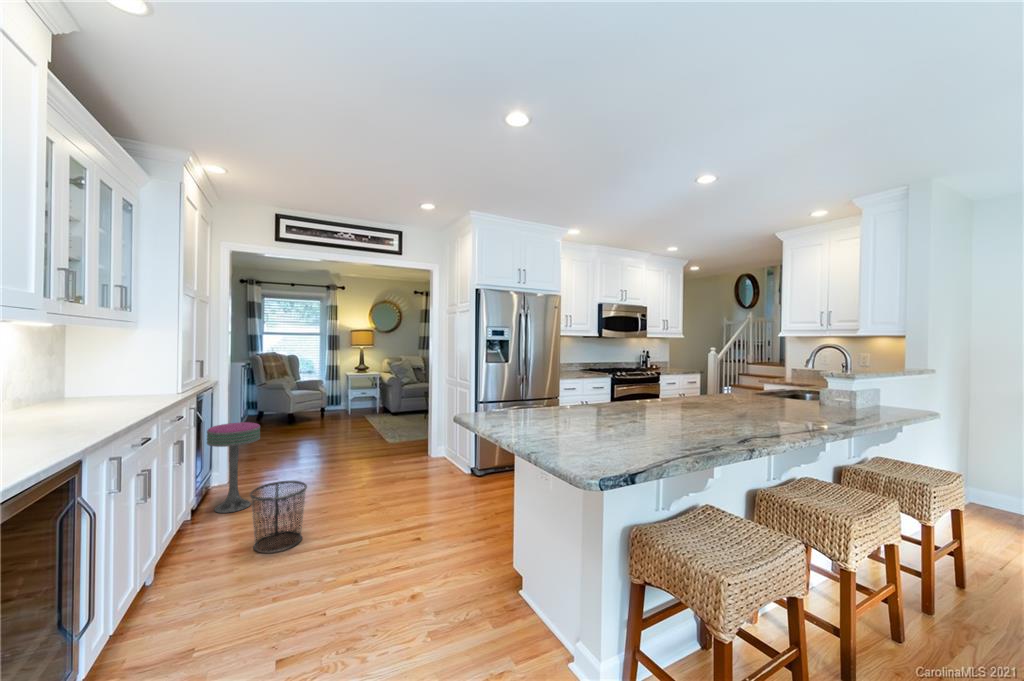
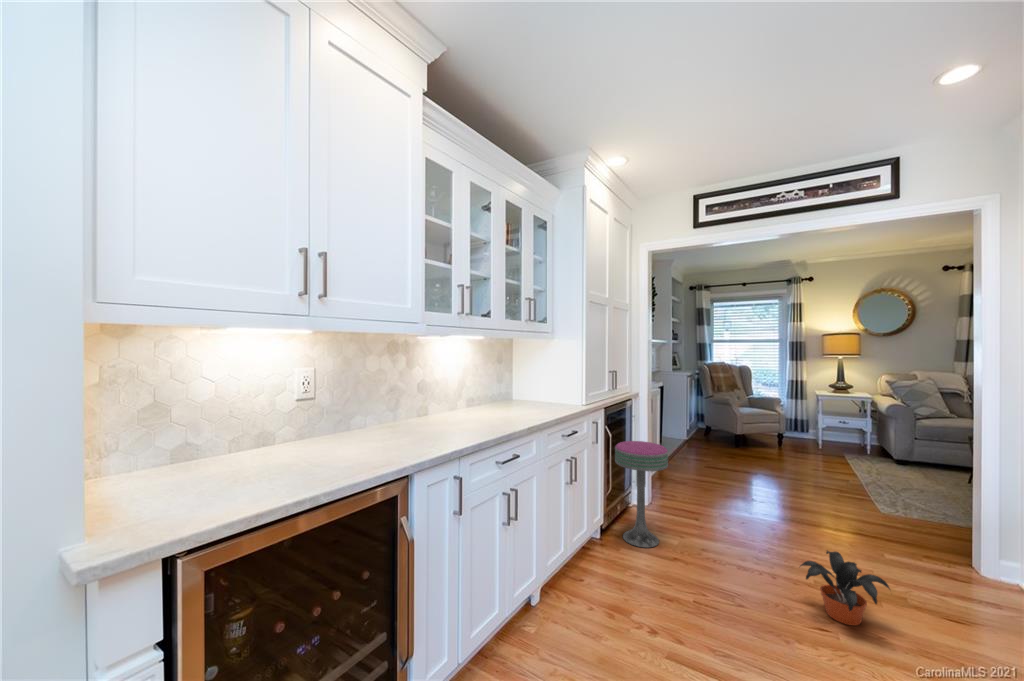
potted plant: none [355,461,398,498] -> present [800,551,890,626]
waste bin: present [250,481,307,553] -> none [630,537,704,648]

